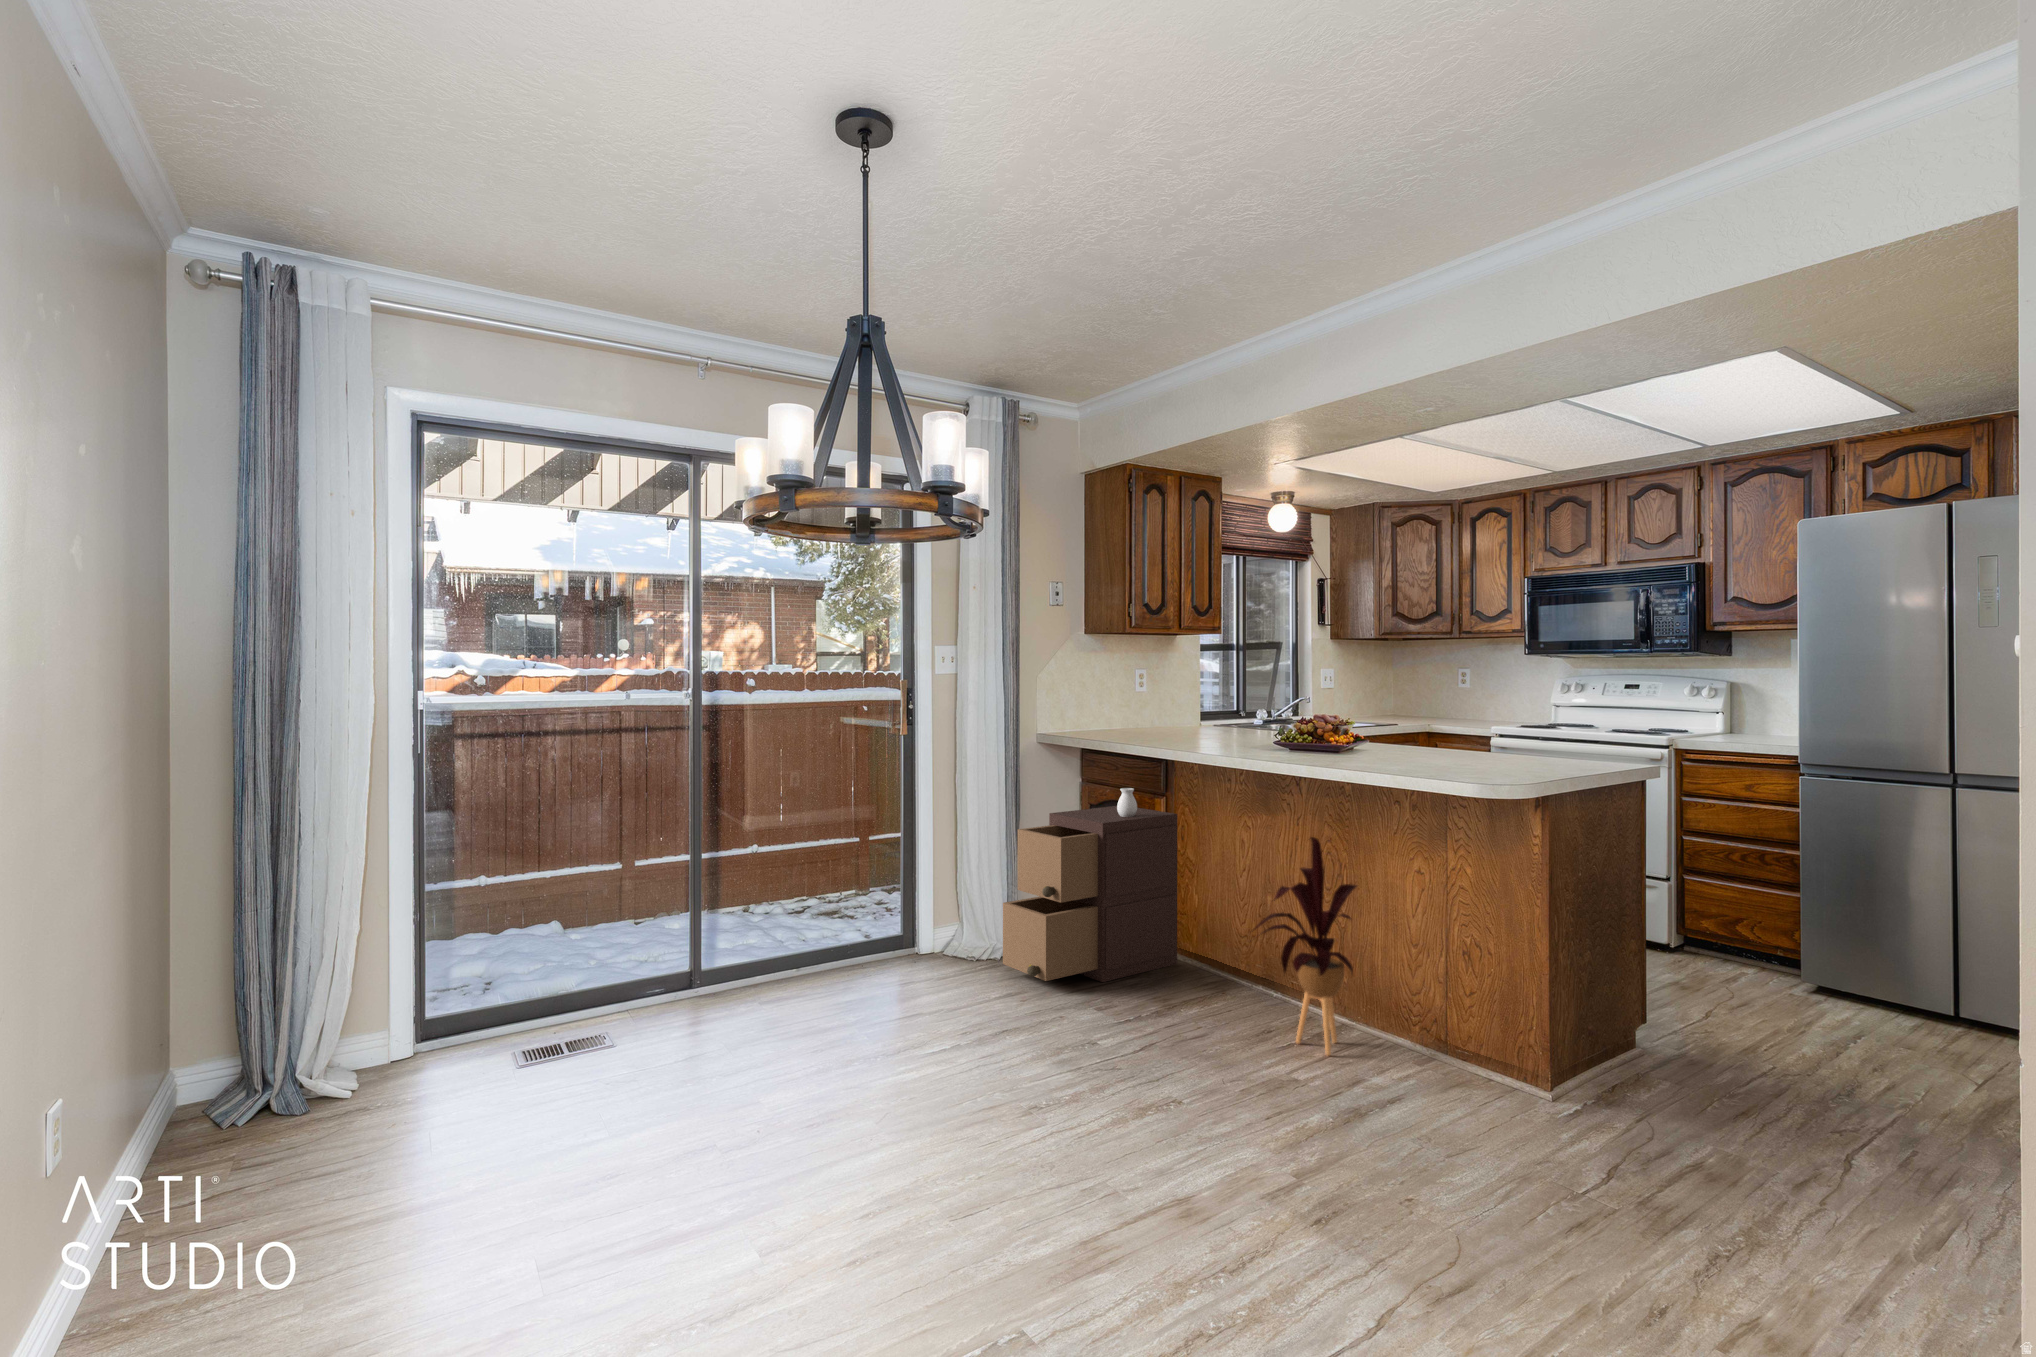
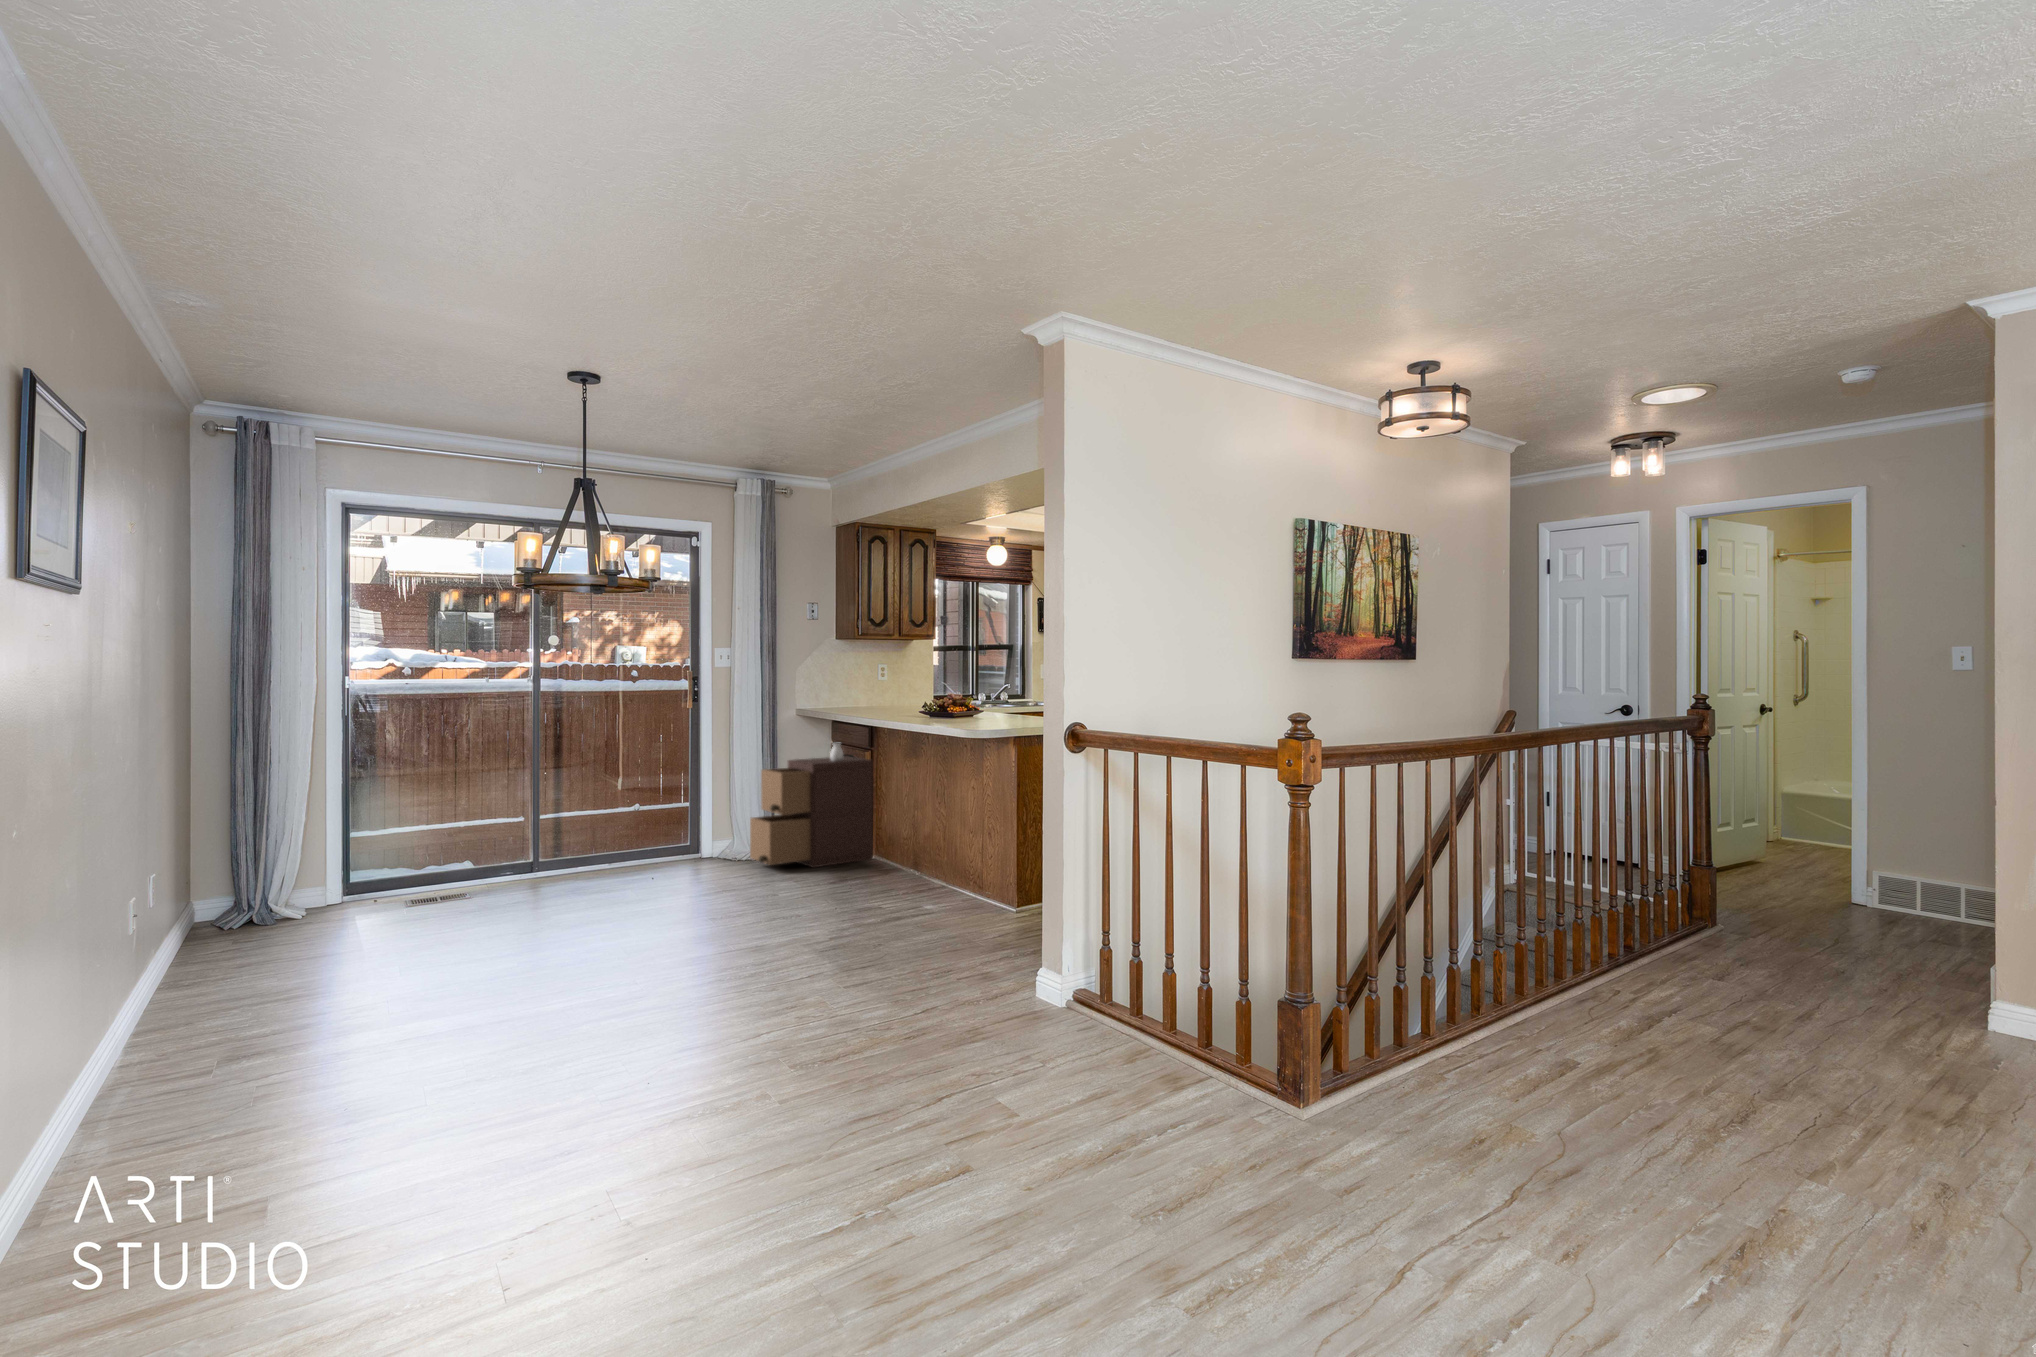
house plant: present [1252,837,1357,1055] -> none [869,763,948,895]

